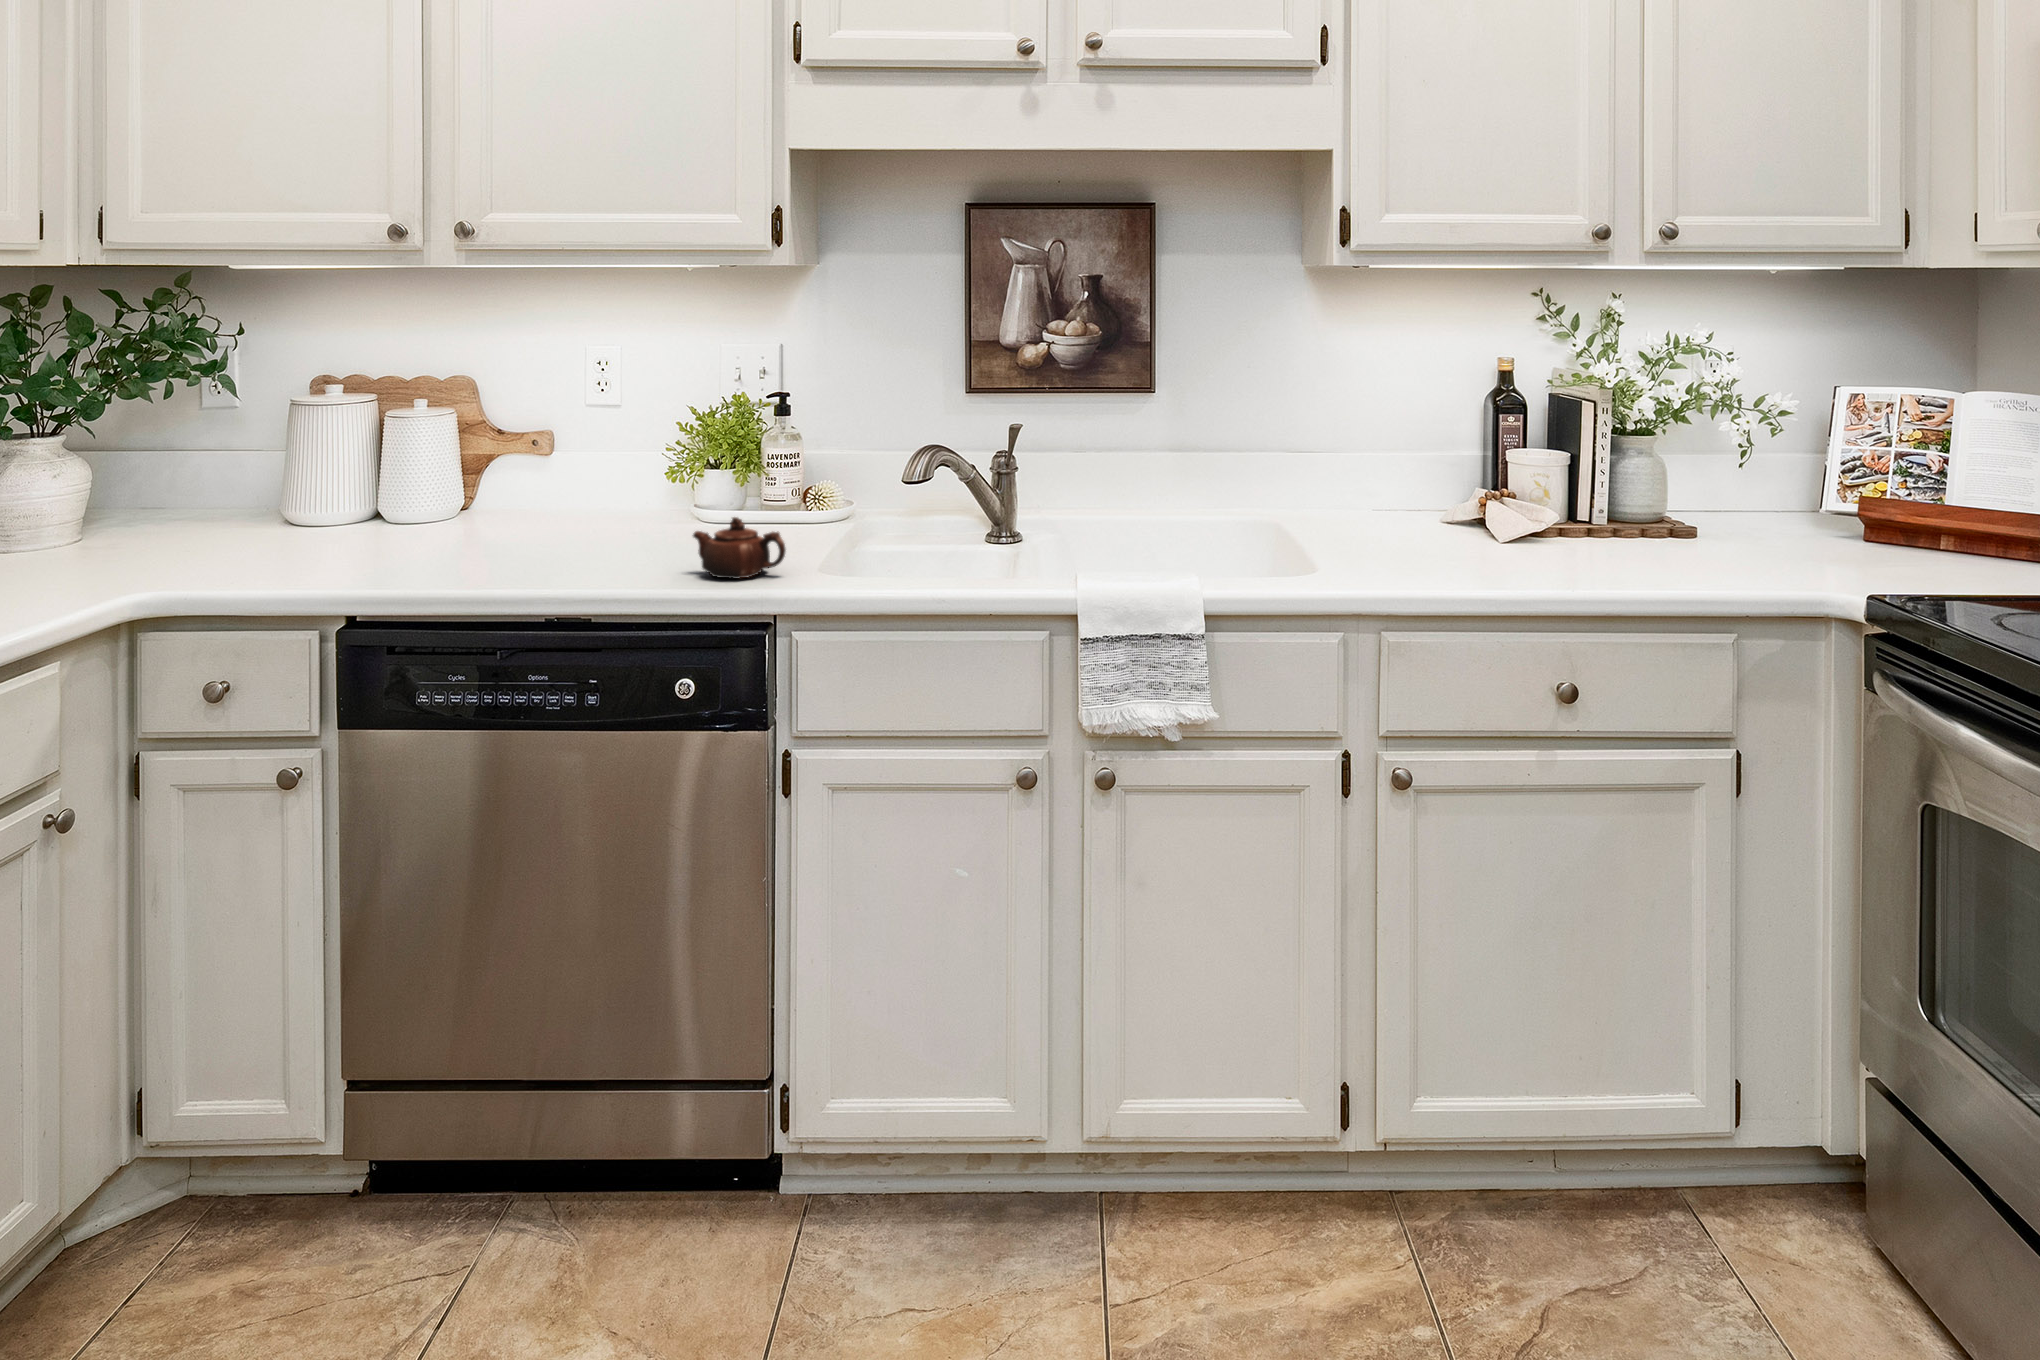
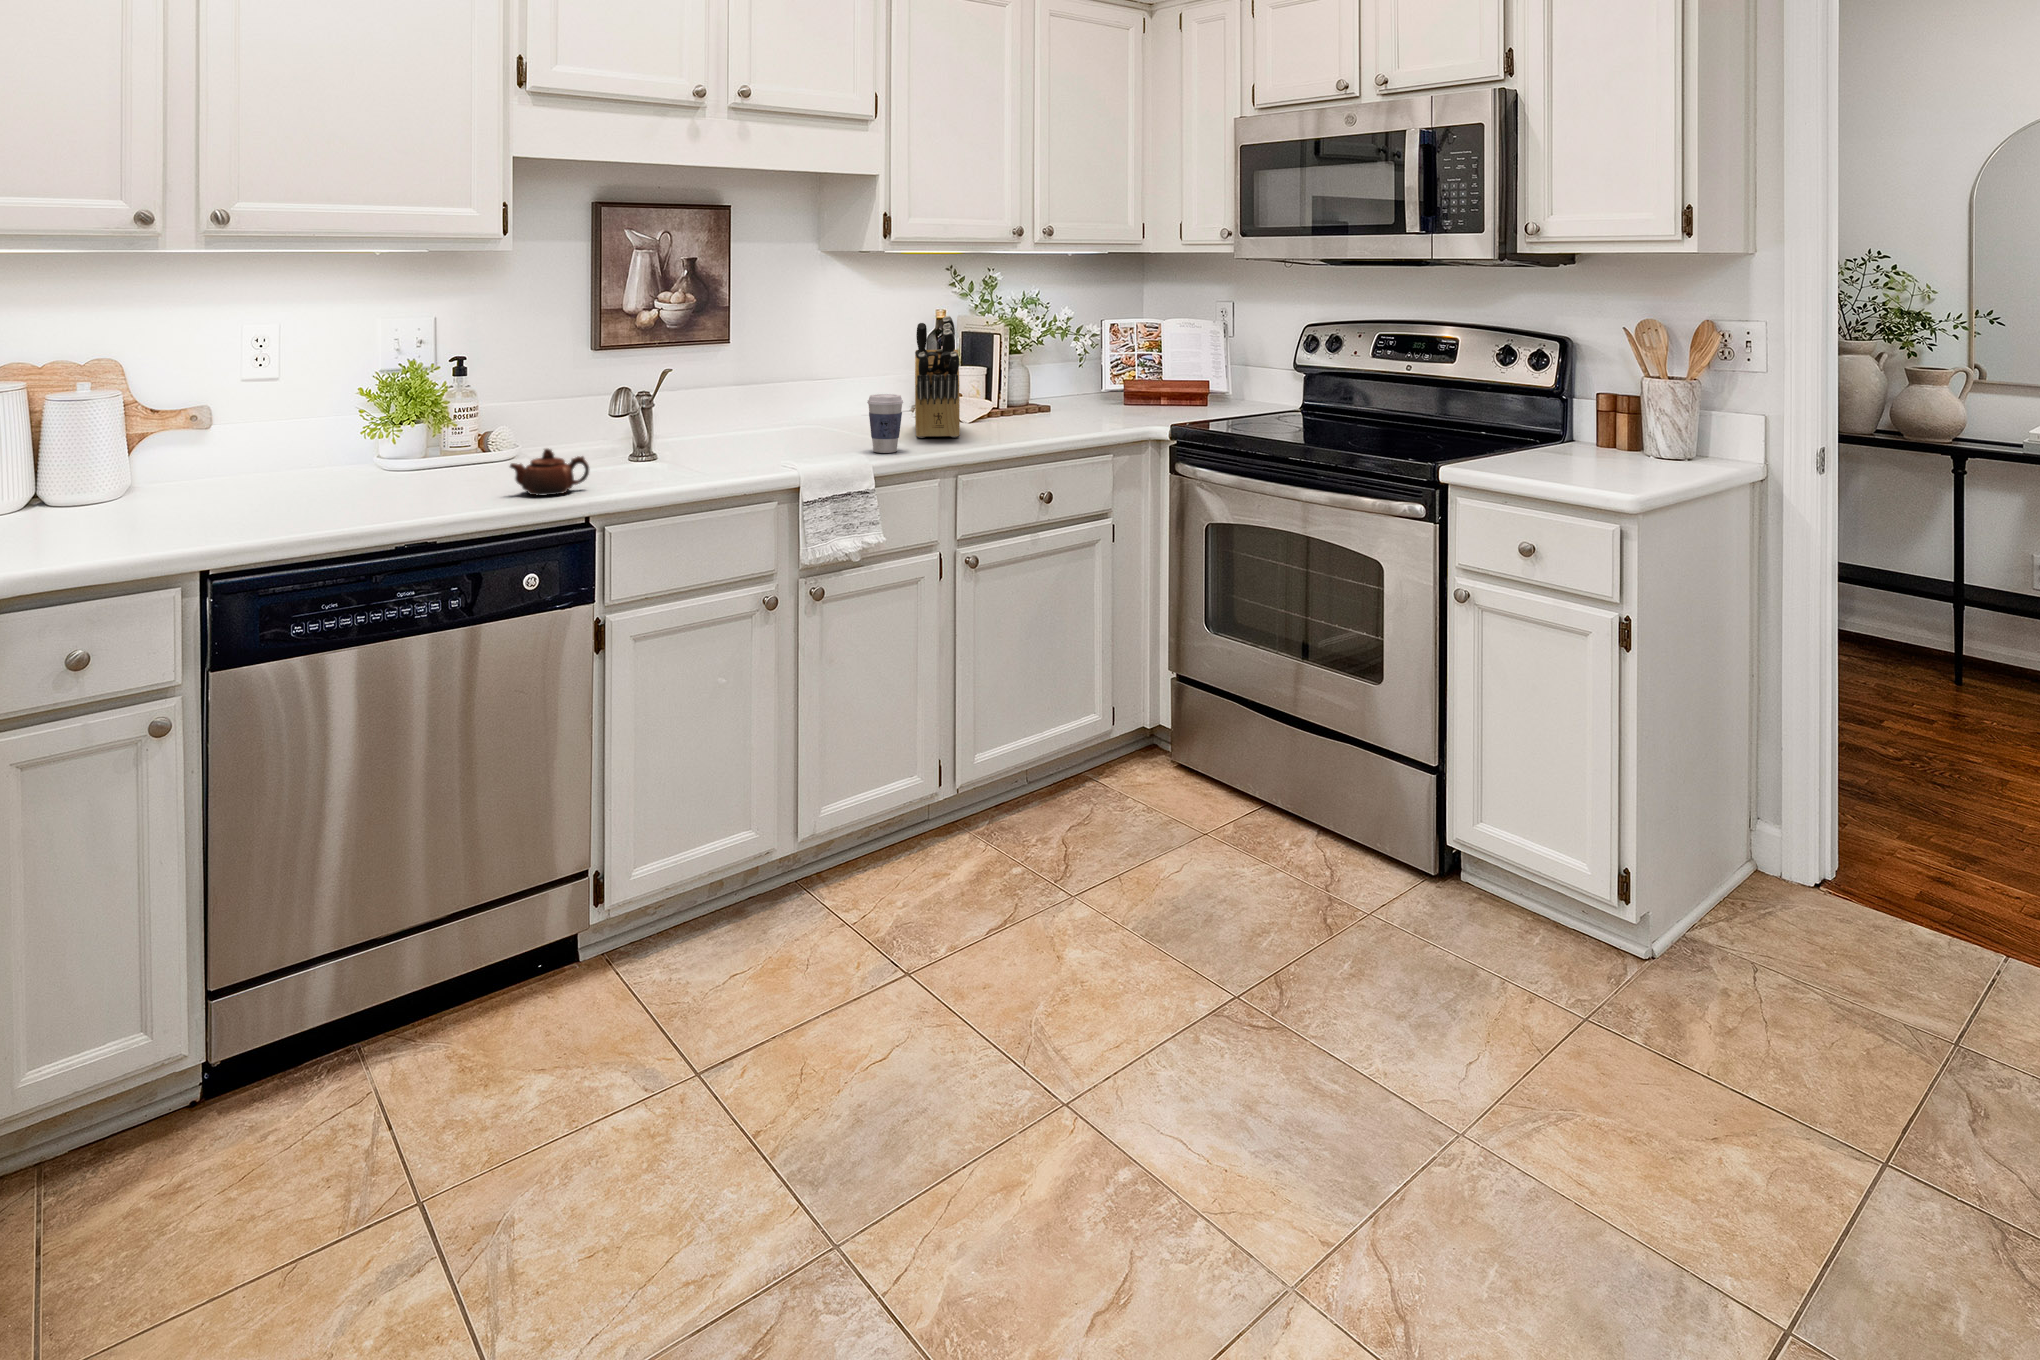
knife block: none [1342,369,1482,565] -> present [915,316,960,438]
coffee cup: none [1235,485,1291,578] -> present [867,394,903,453]

